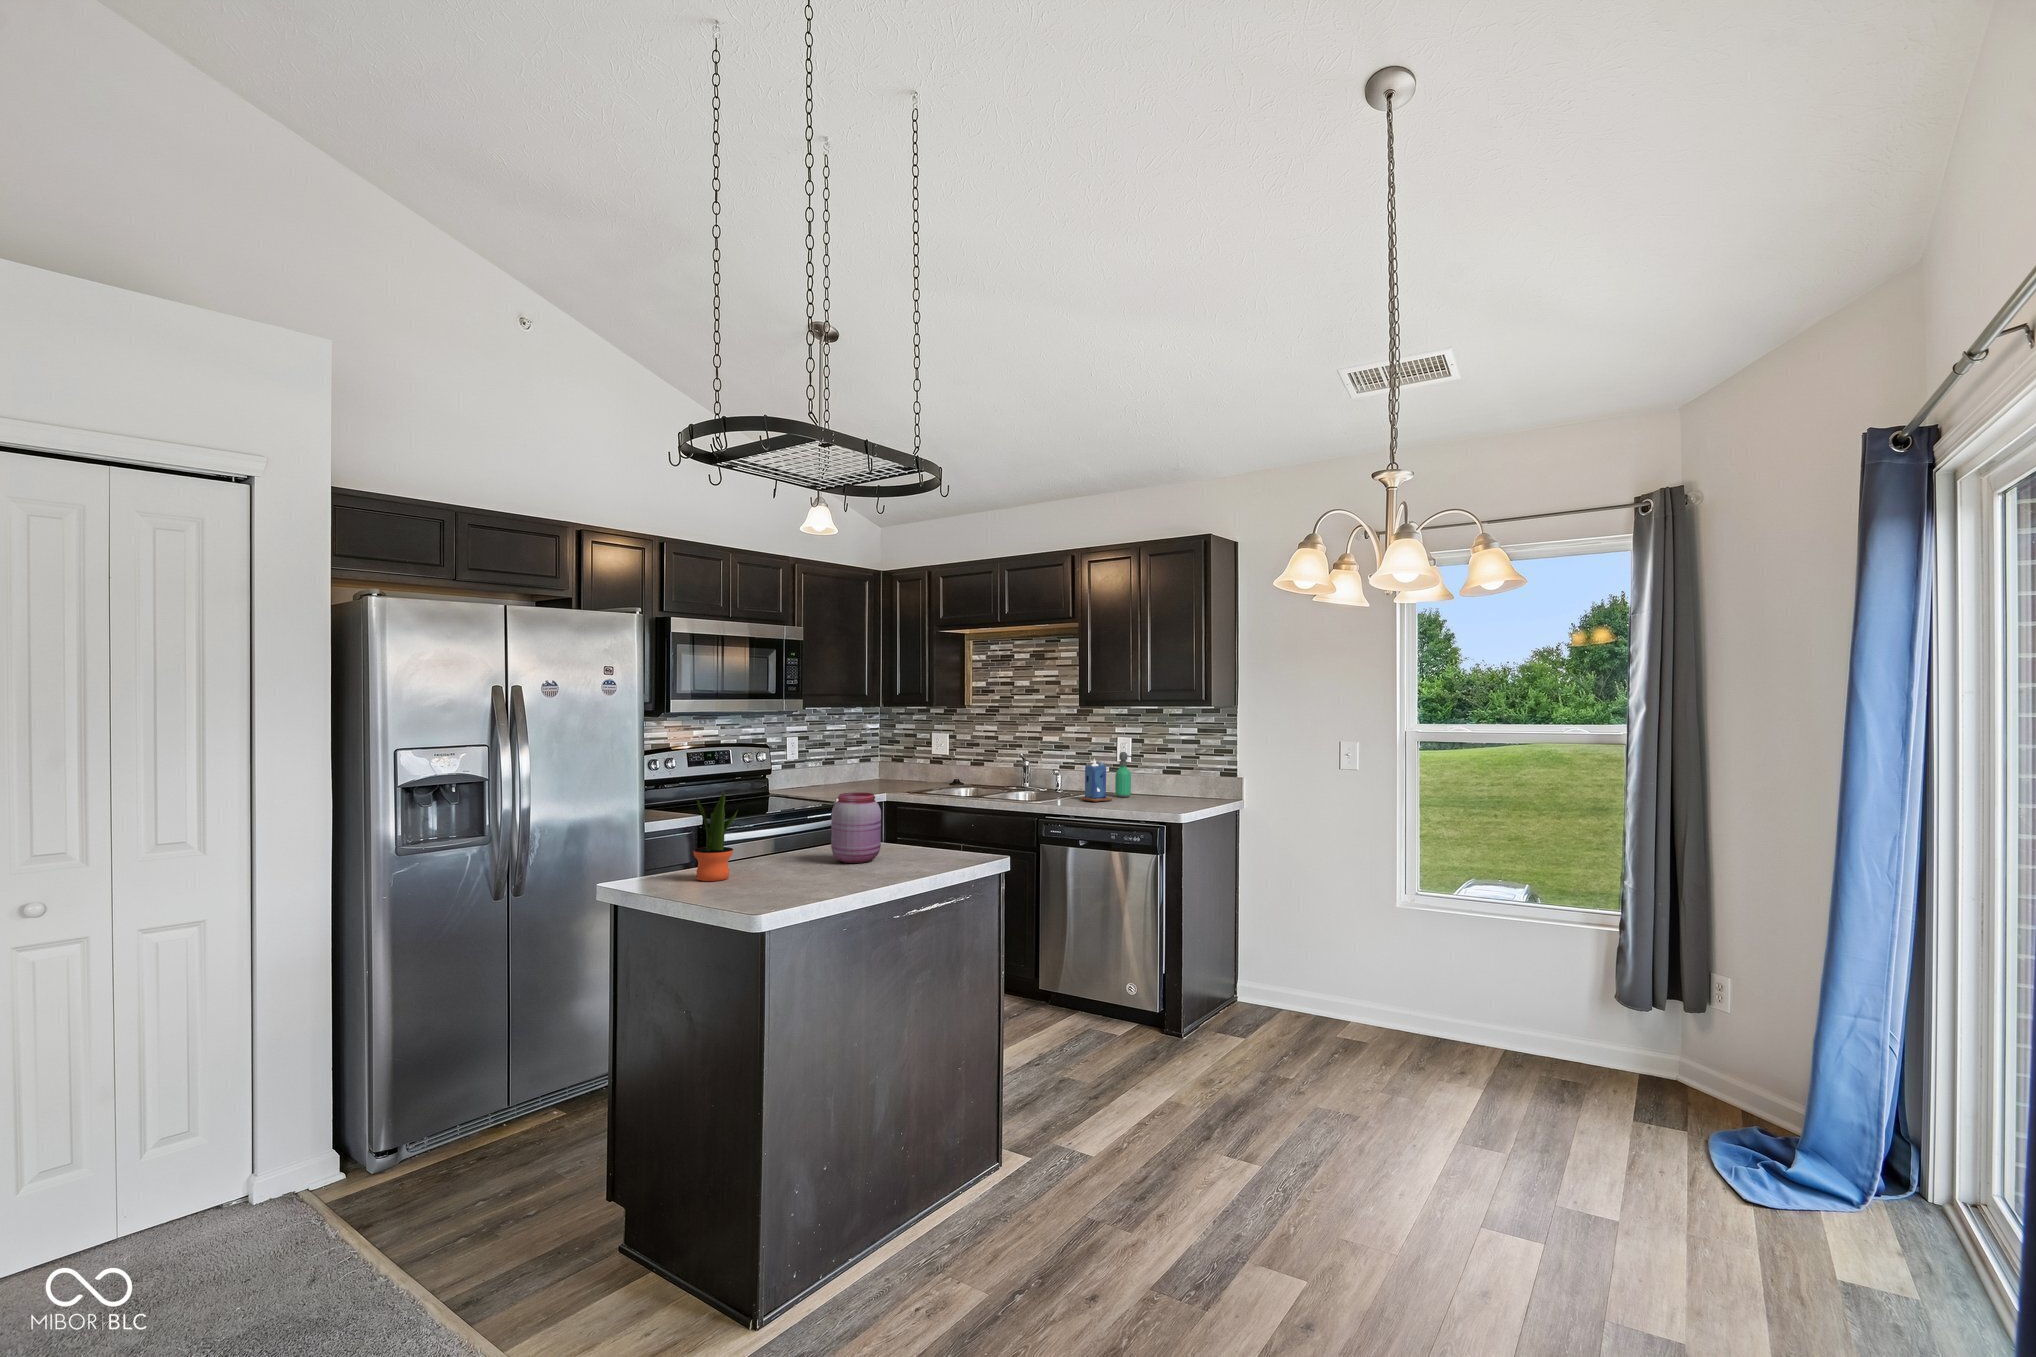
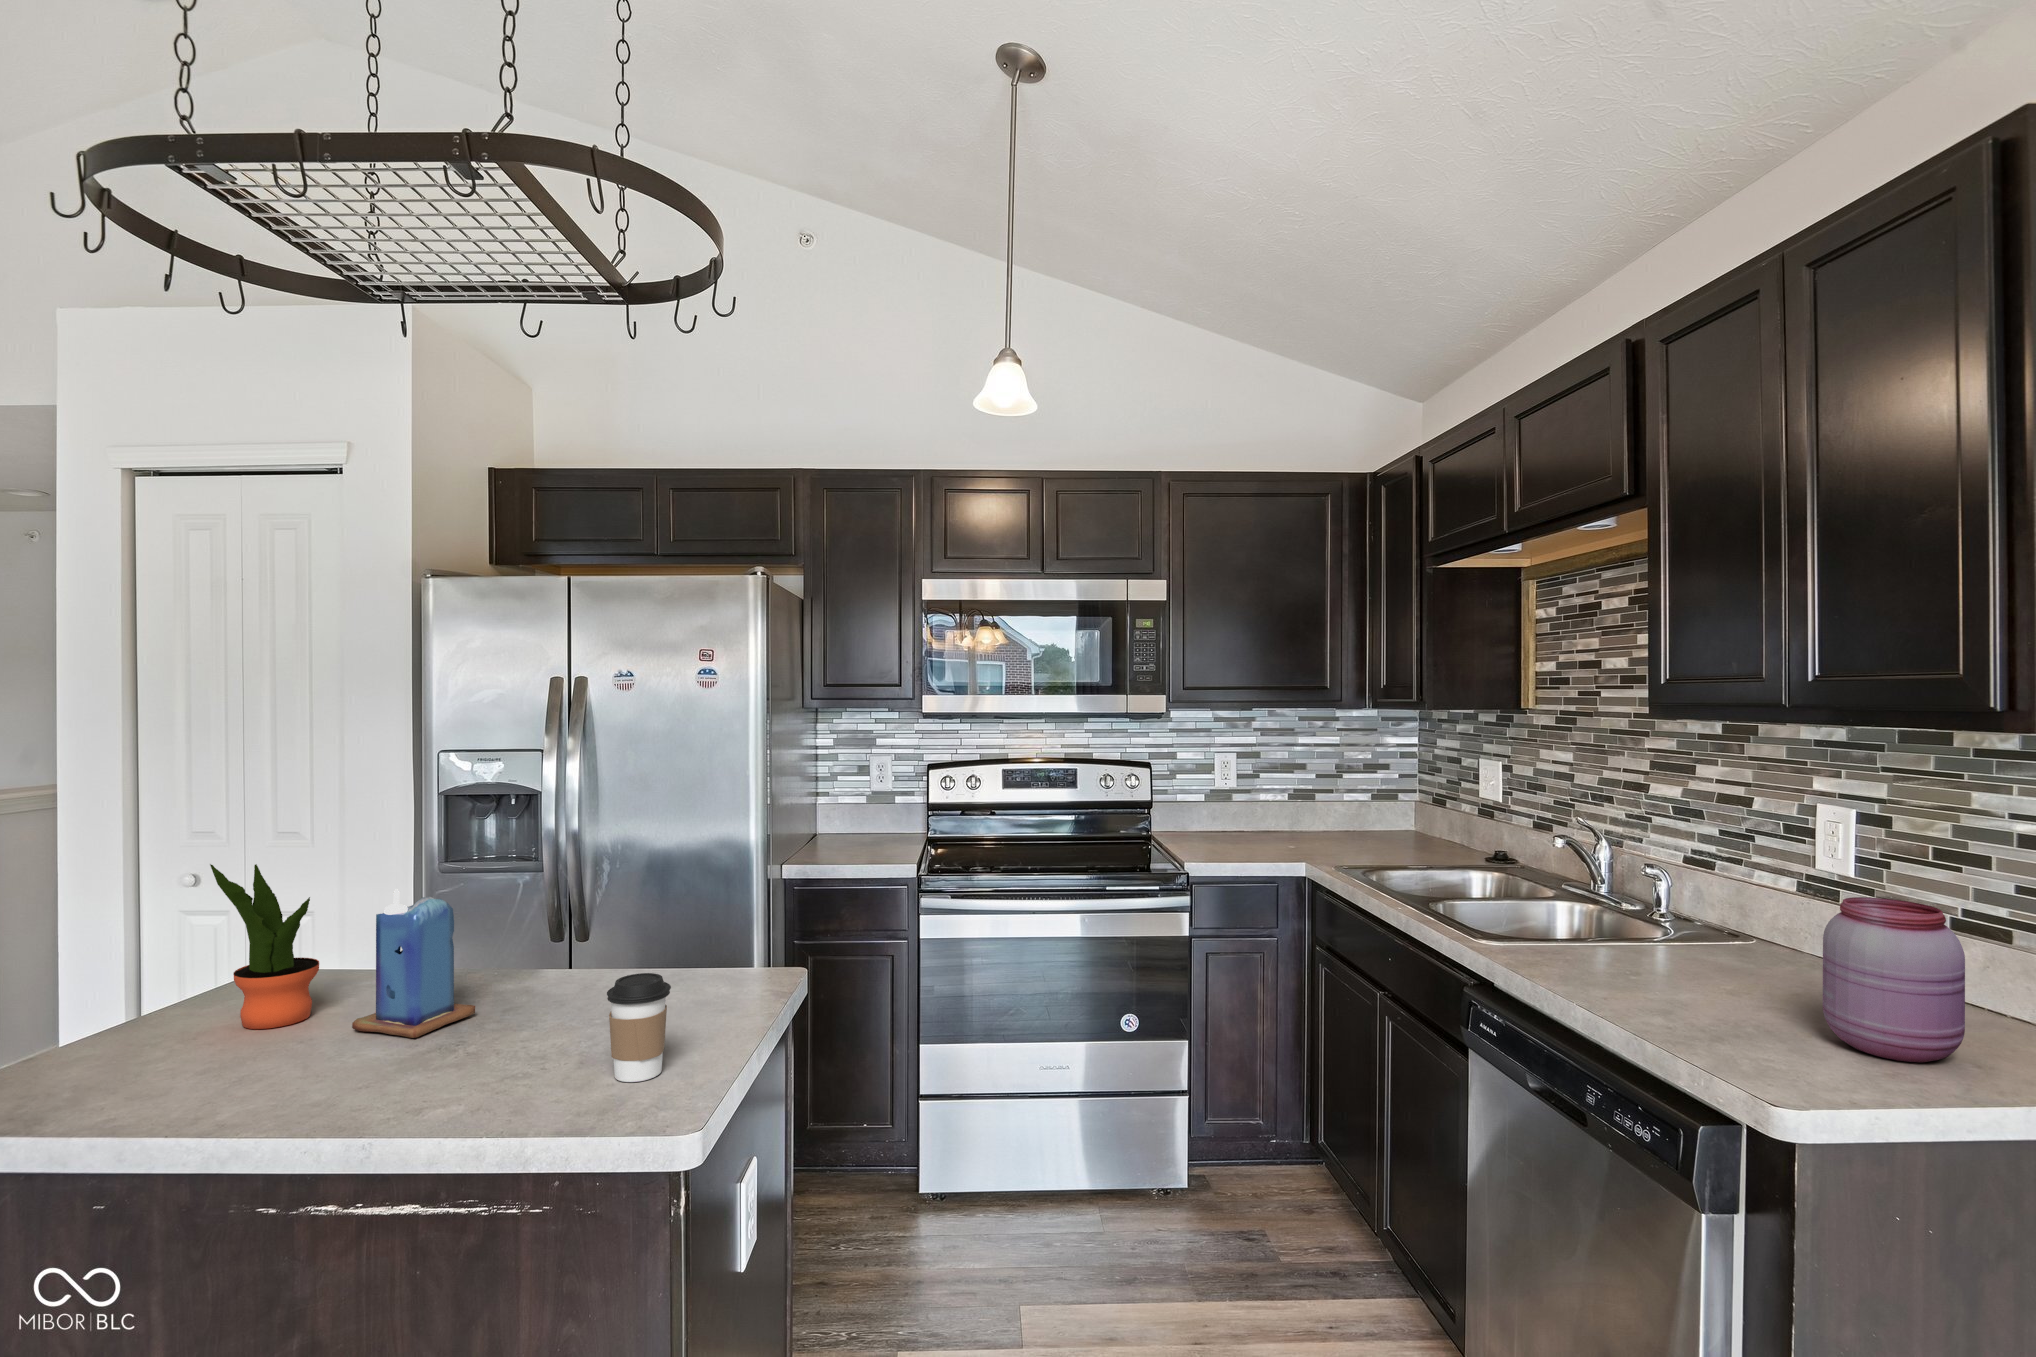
soap dispenser: present [1115,752,1133,797] -> none [1767,846,1821,976]
candle: present [1080,759,1112,802] -> present [352,889,475,1038]
jar: present [831,792,881,863] -> present [1823,897,1965,1062]
coffee cup: none [916,816,941,857] -> present [607,973,671,1082]

